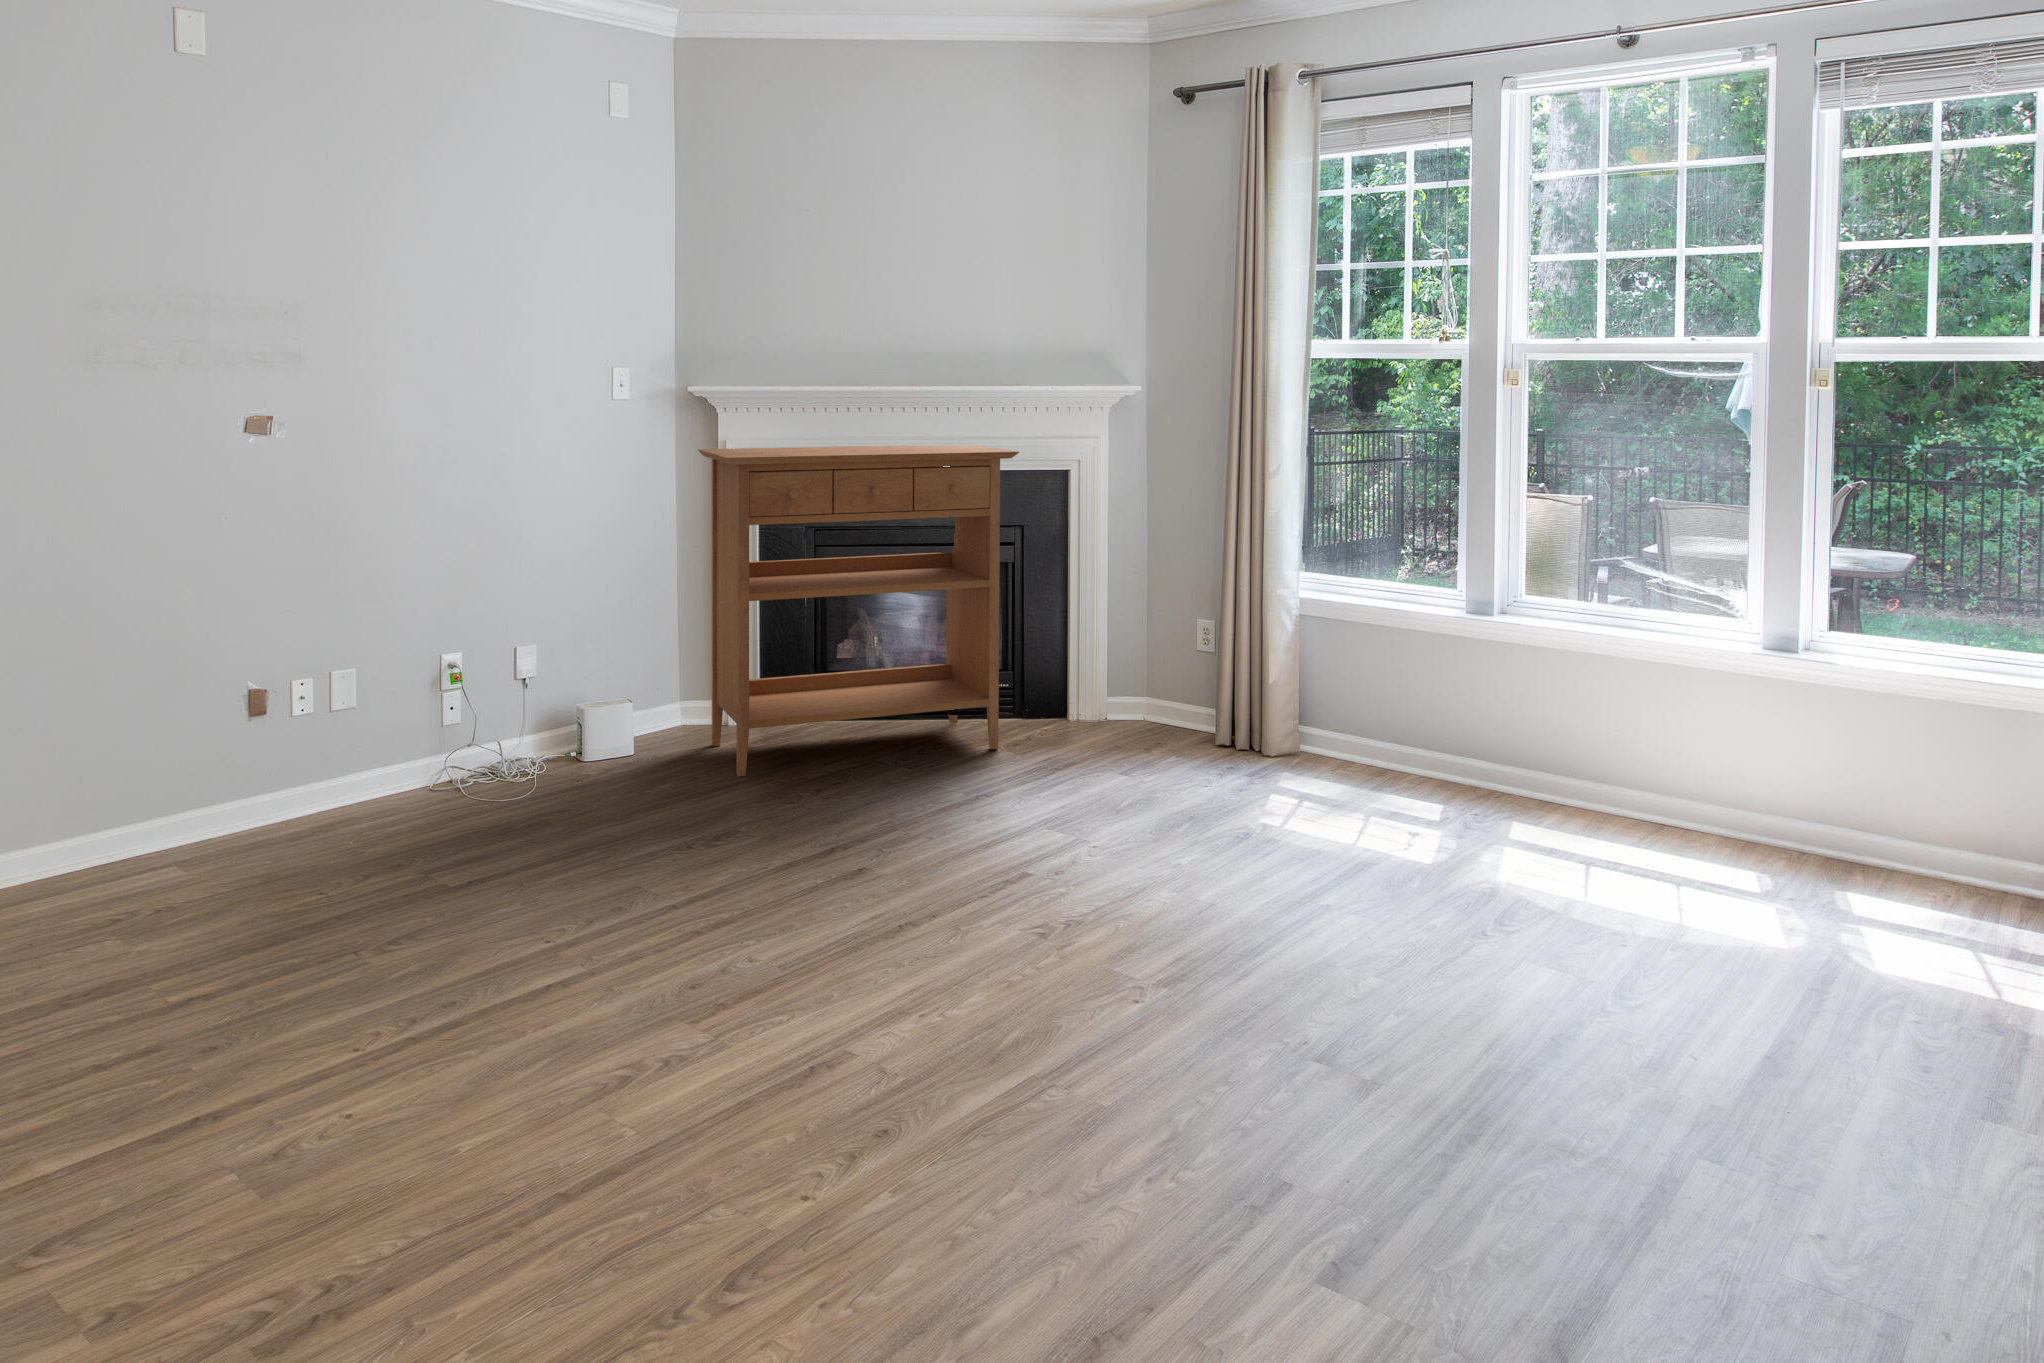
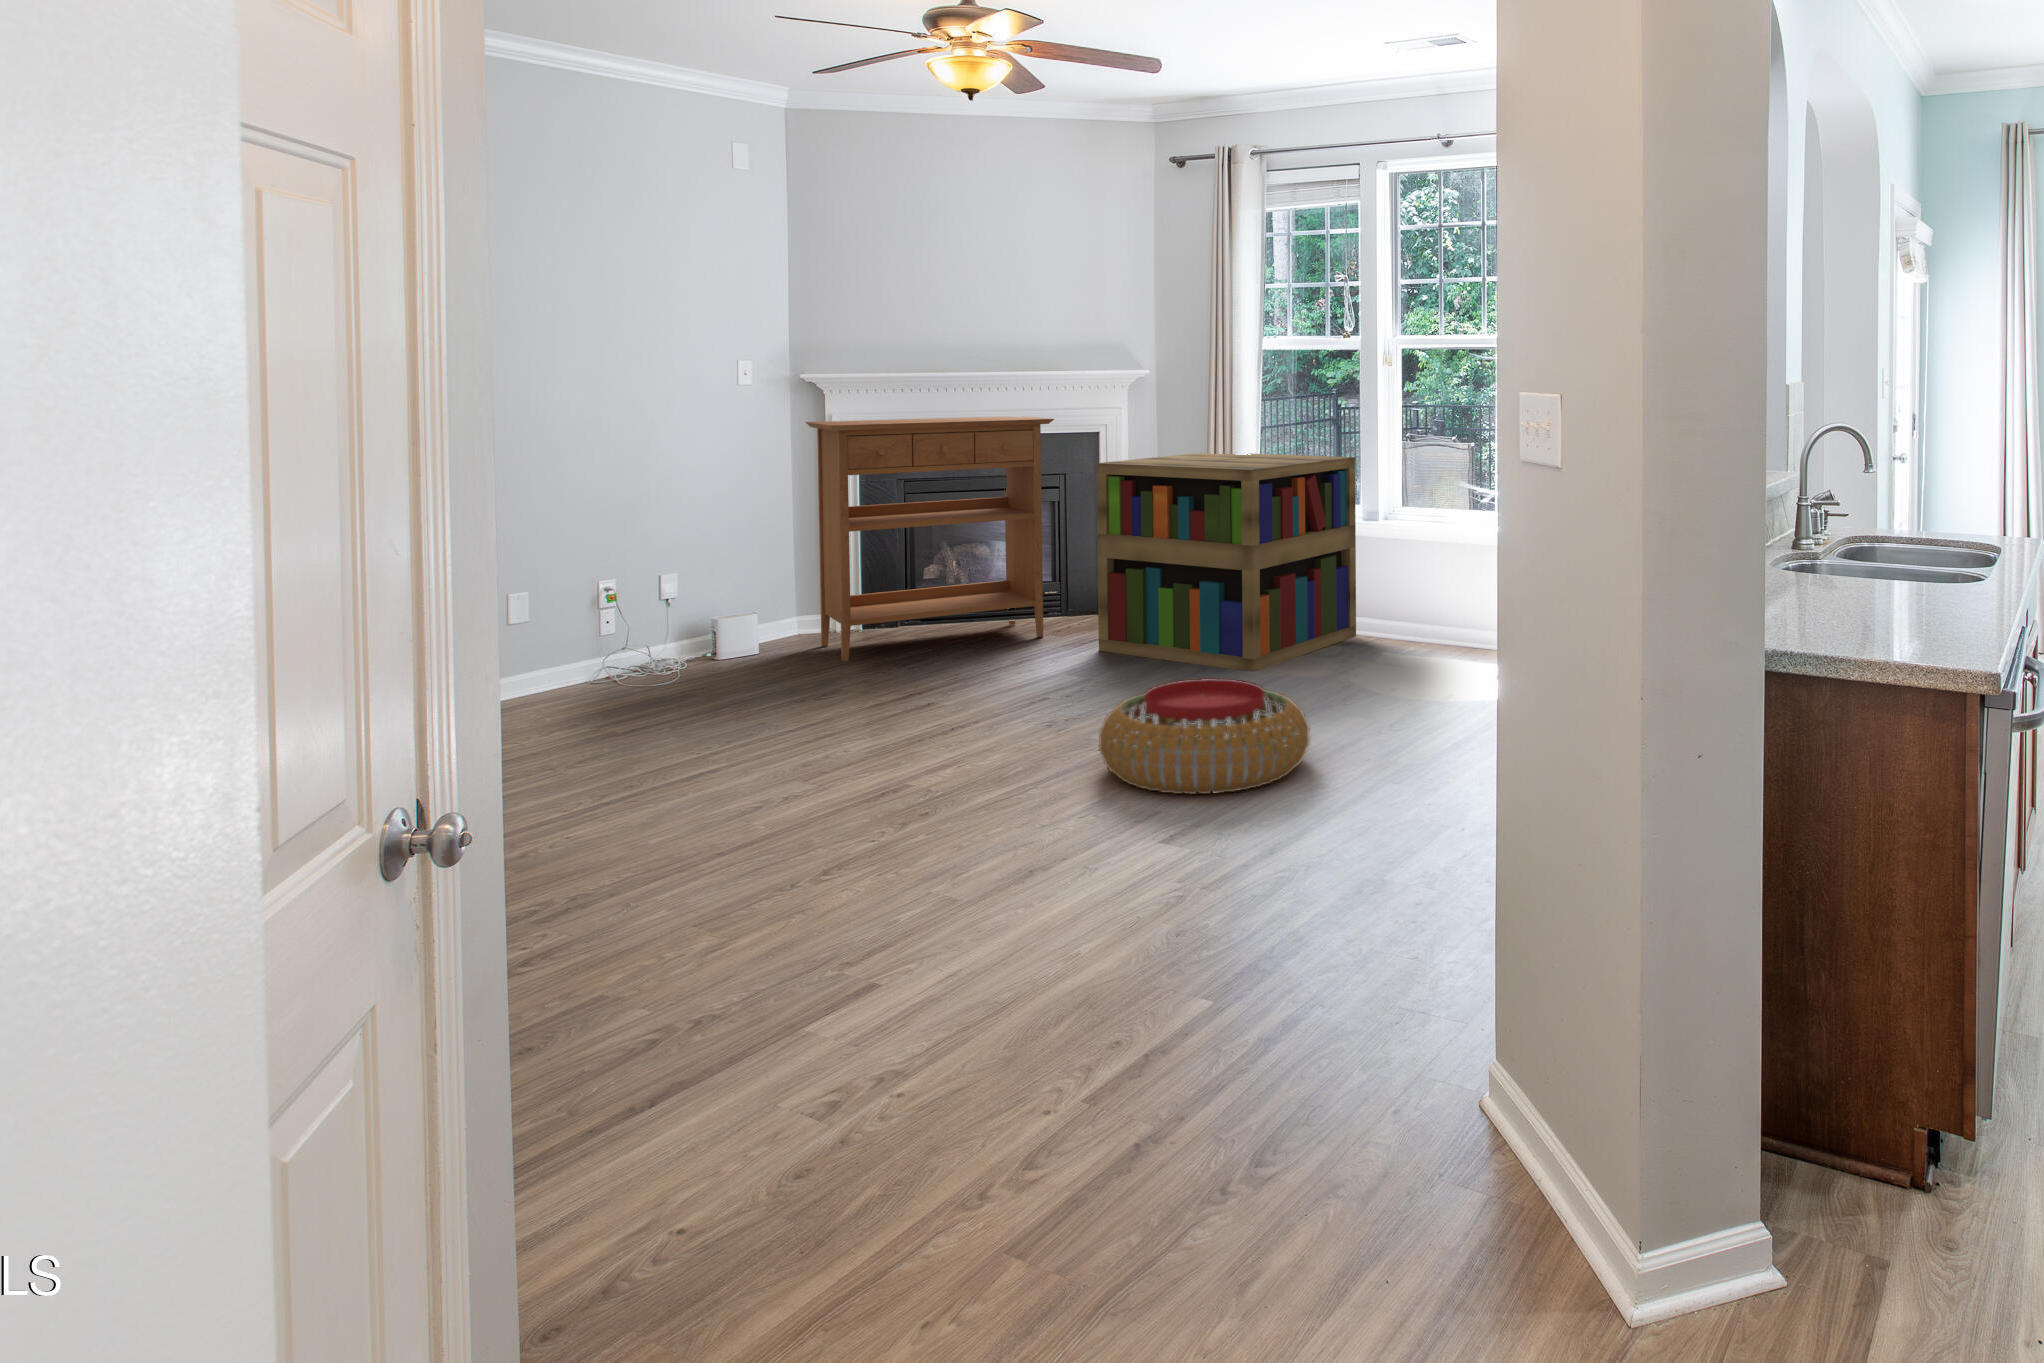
bookshelf: none [1080,500,1456,846] -> present [1097,453,1356,671]
pouf: none [1147,923,1529,1181] -> present [1099,678,1310,794]

